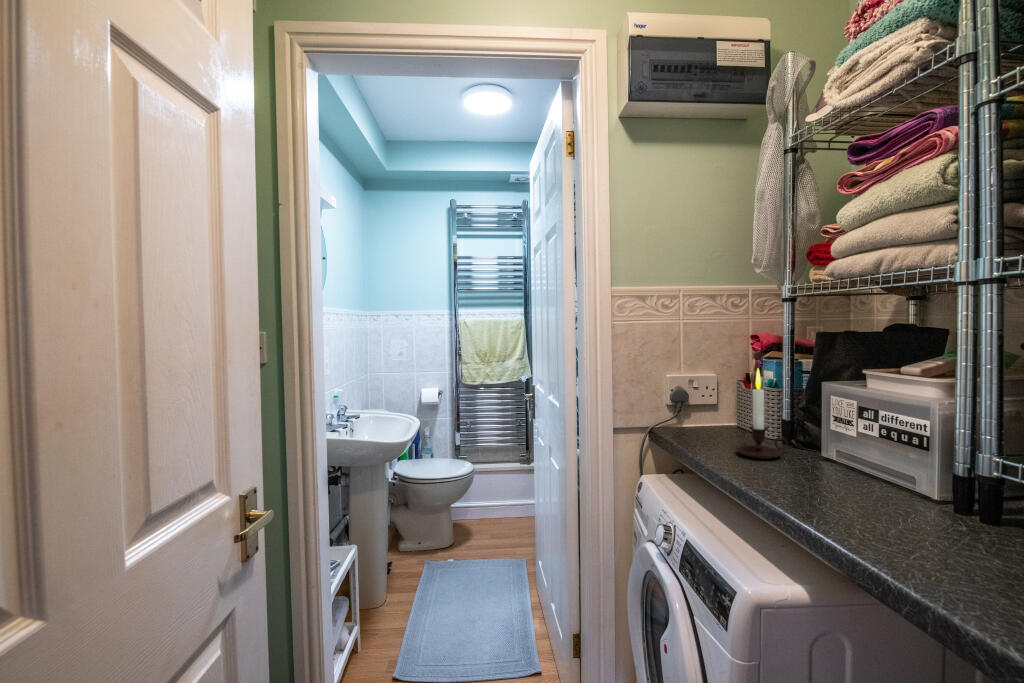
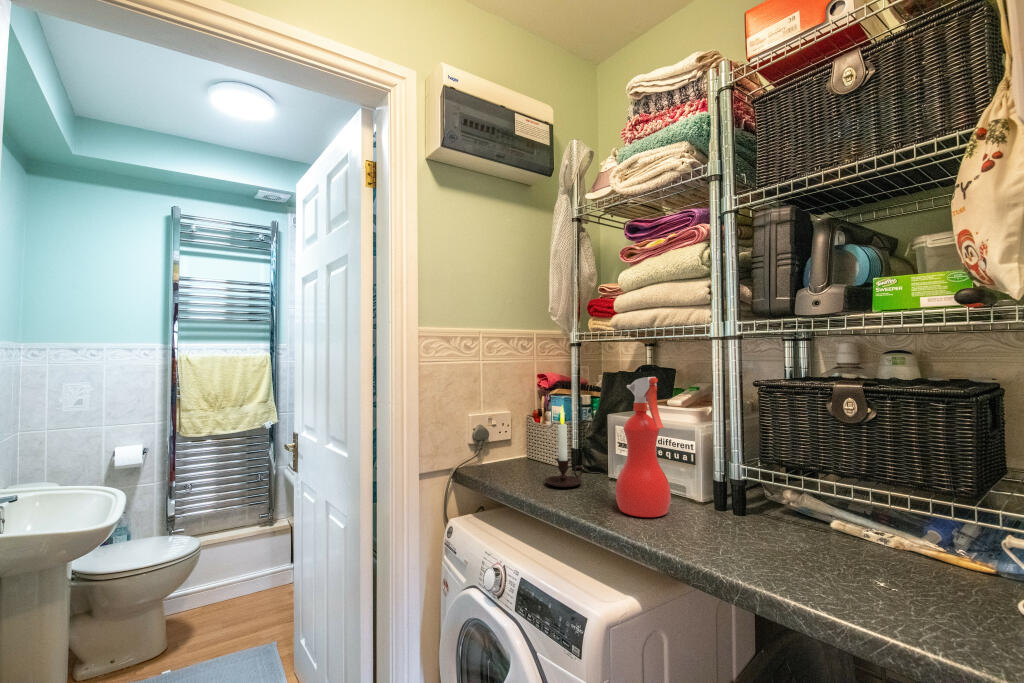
spray bottle: none [803,336,880,504] -> present [616,377,671,517]

